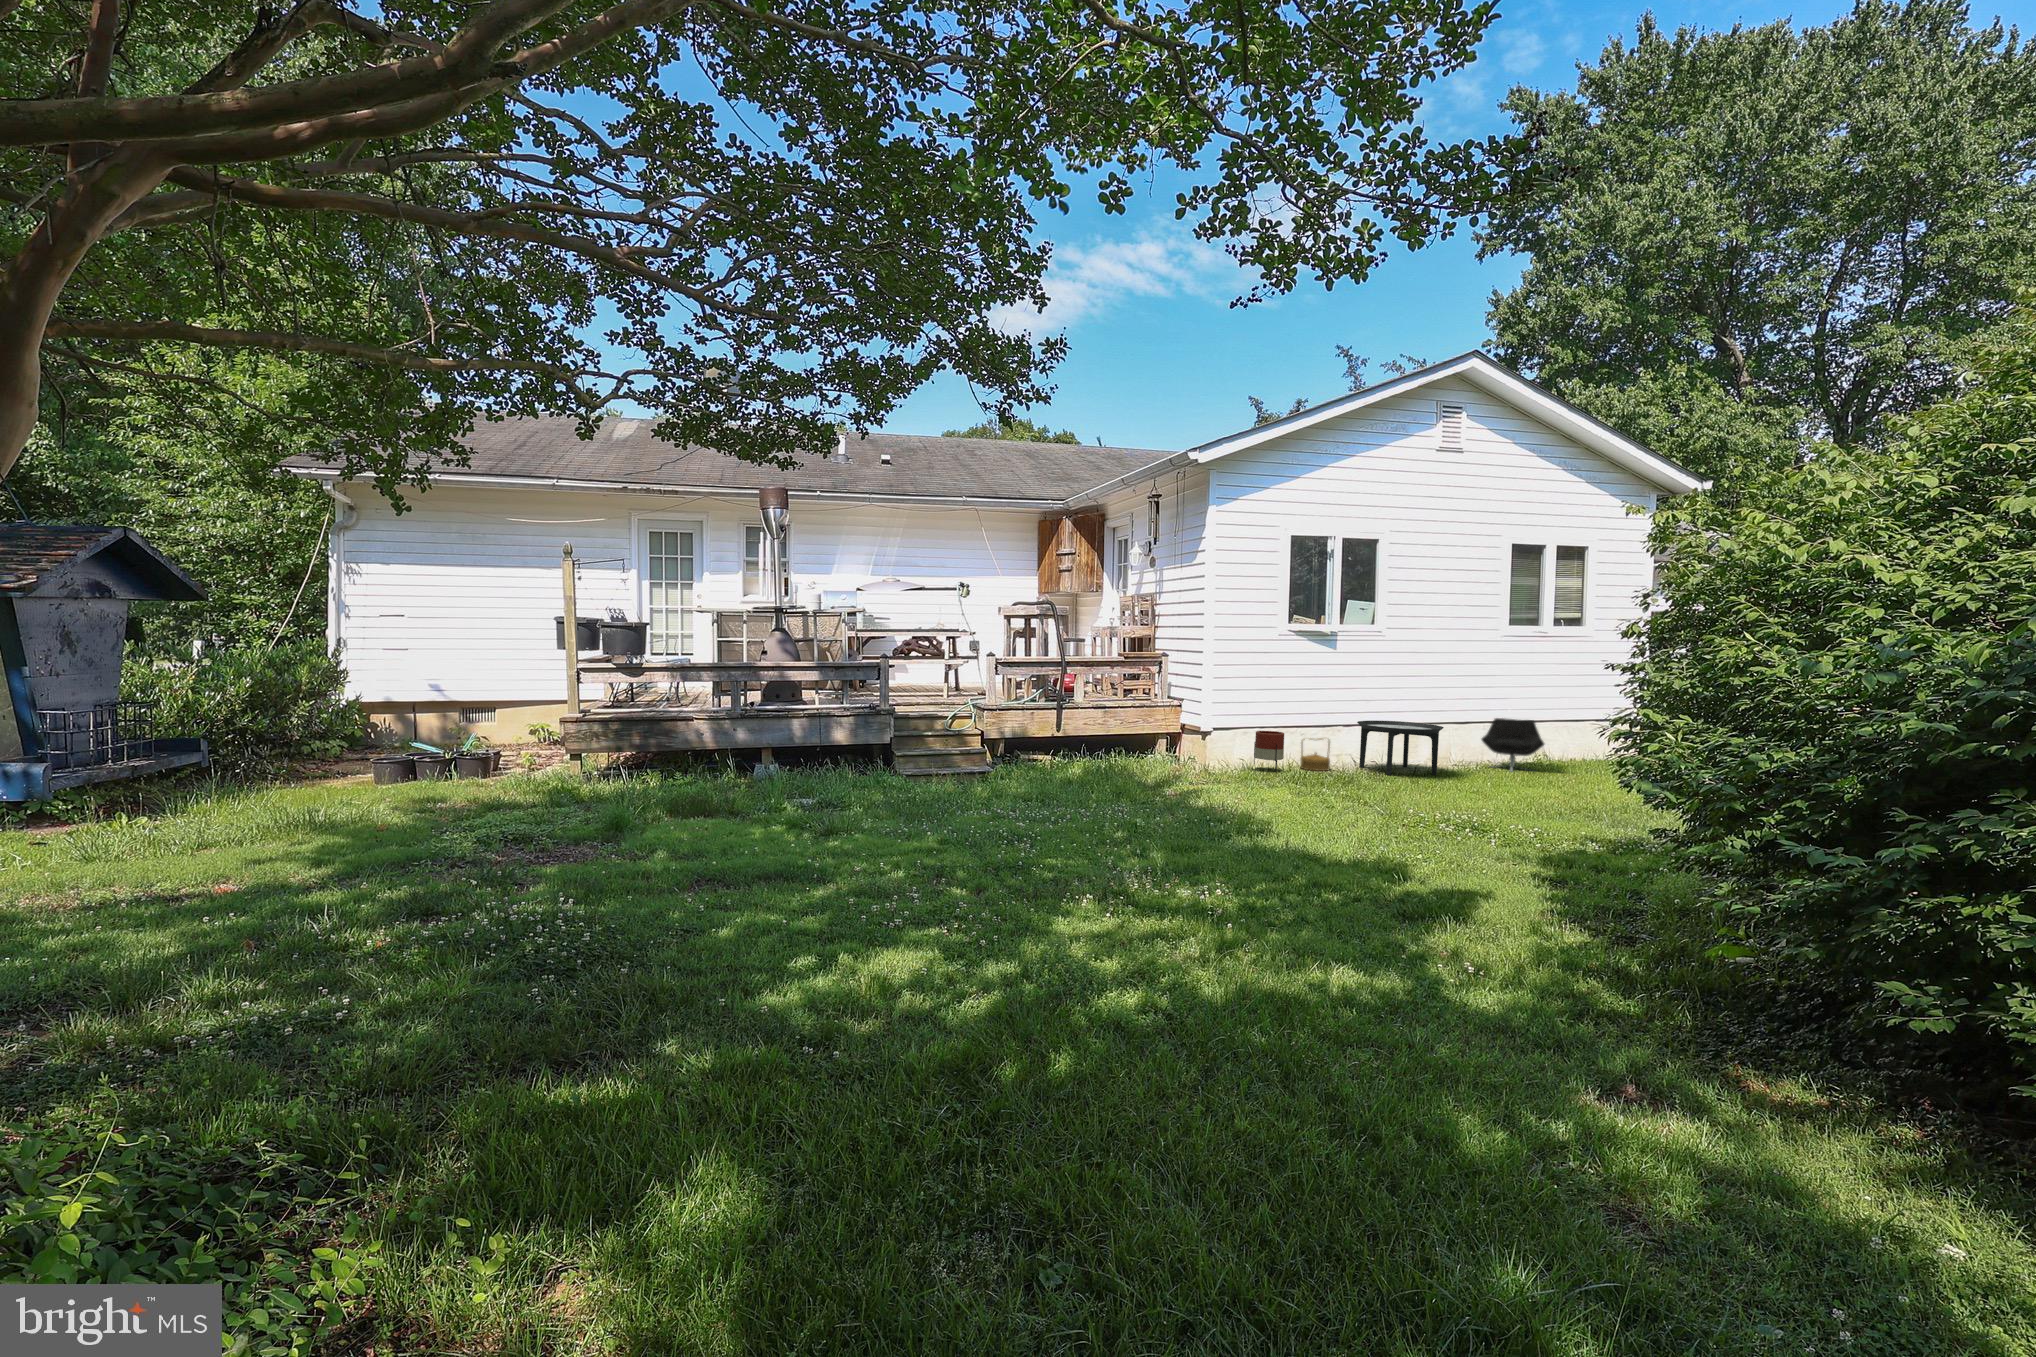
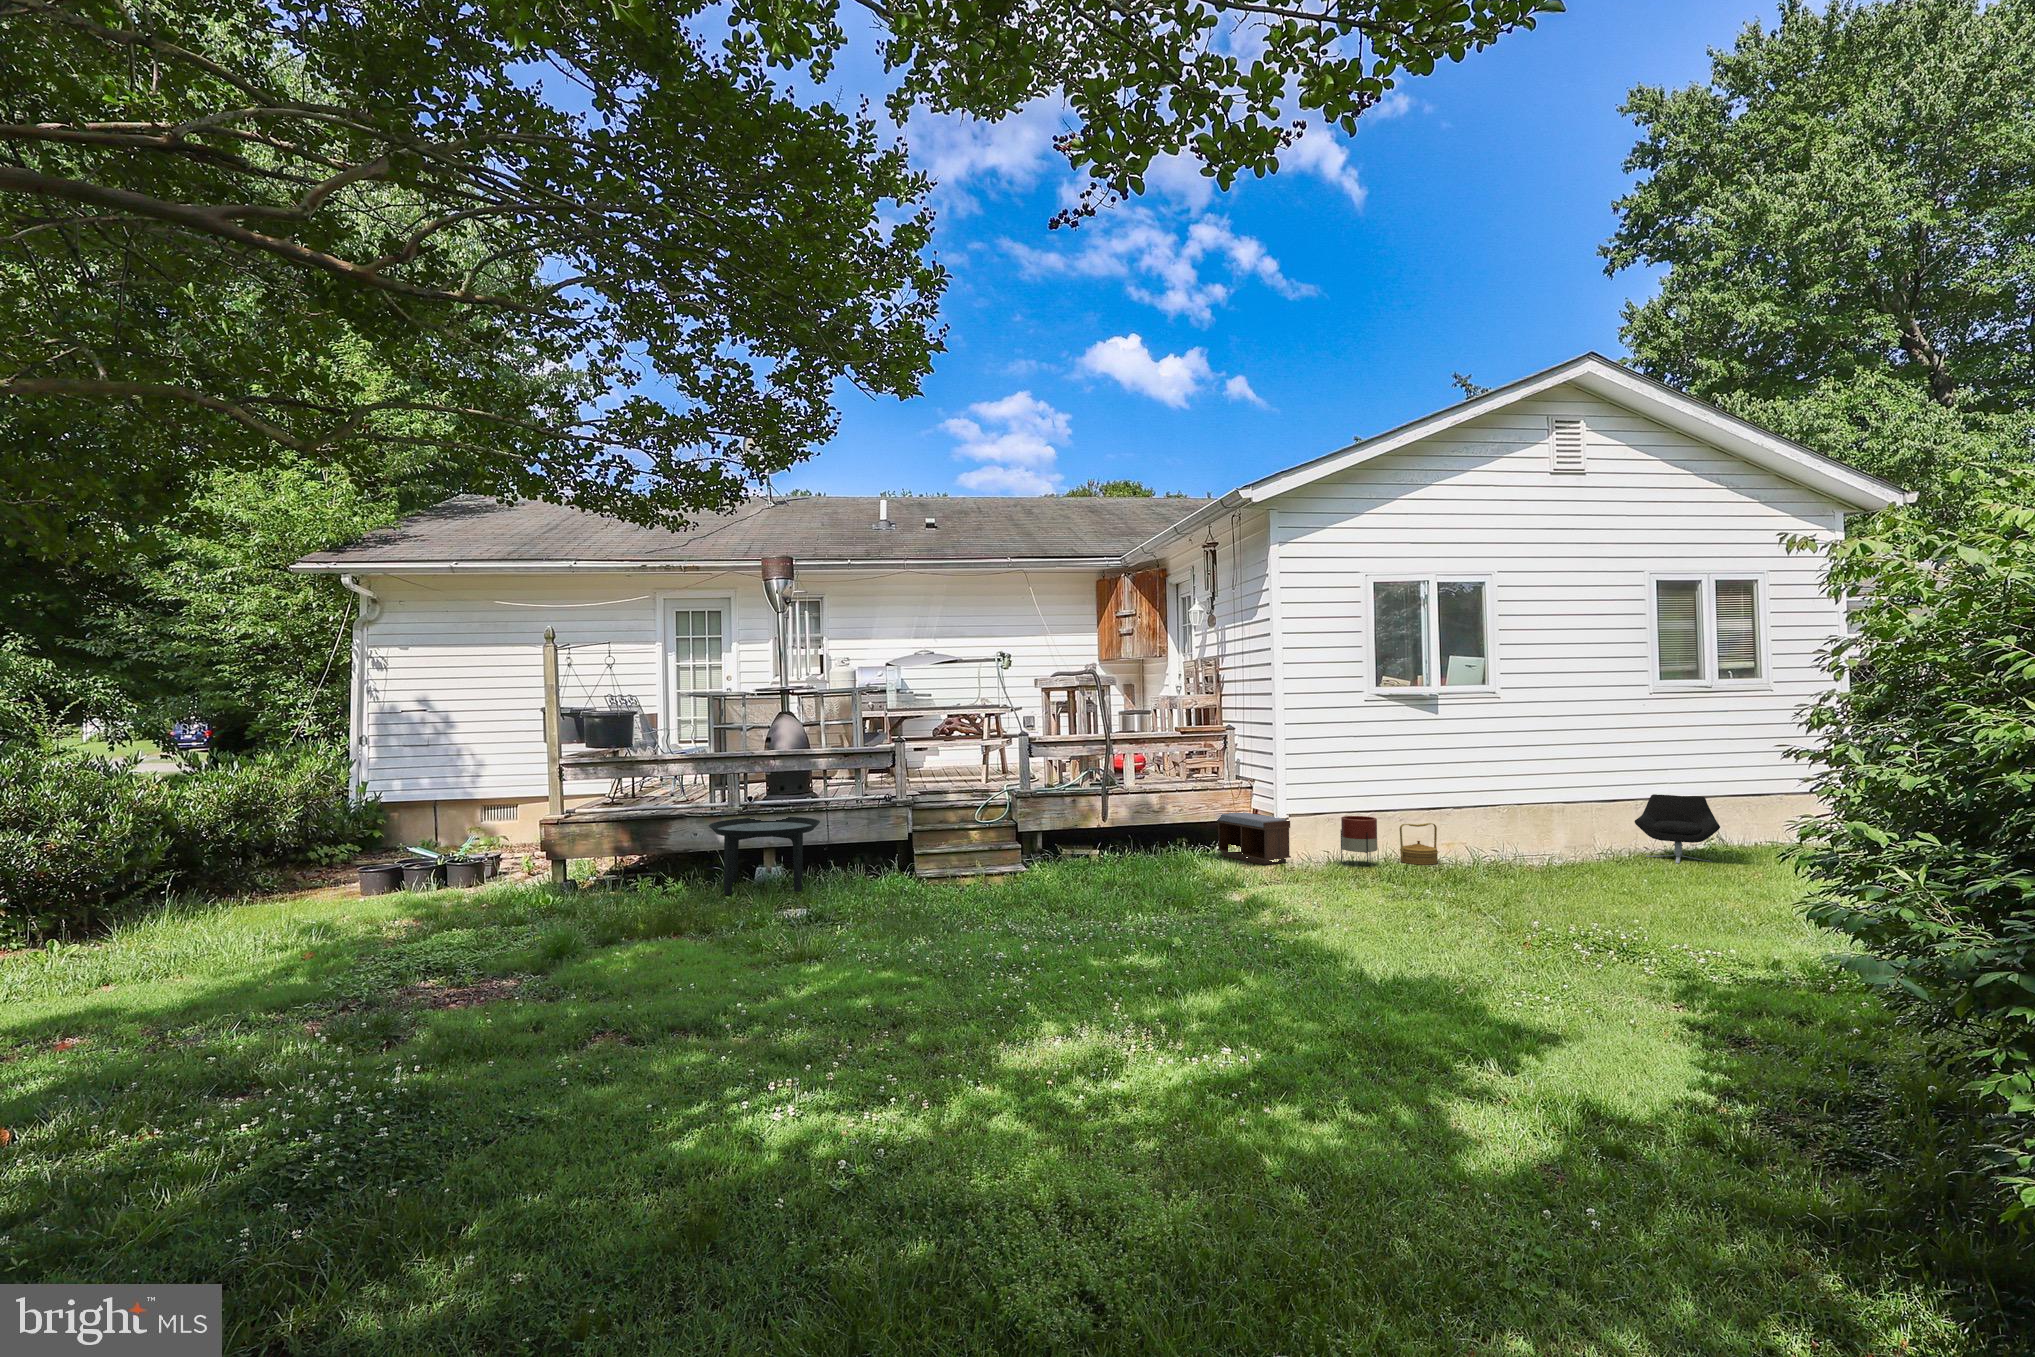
round table: present [1357,721,1444,775] -> present [709,817,820,895]
bench: none [1151,727,1214,770] -> present [1217,812,1291,865]

